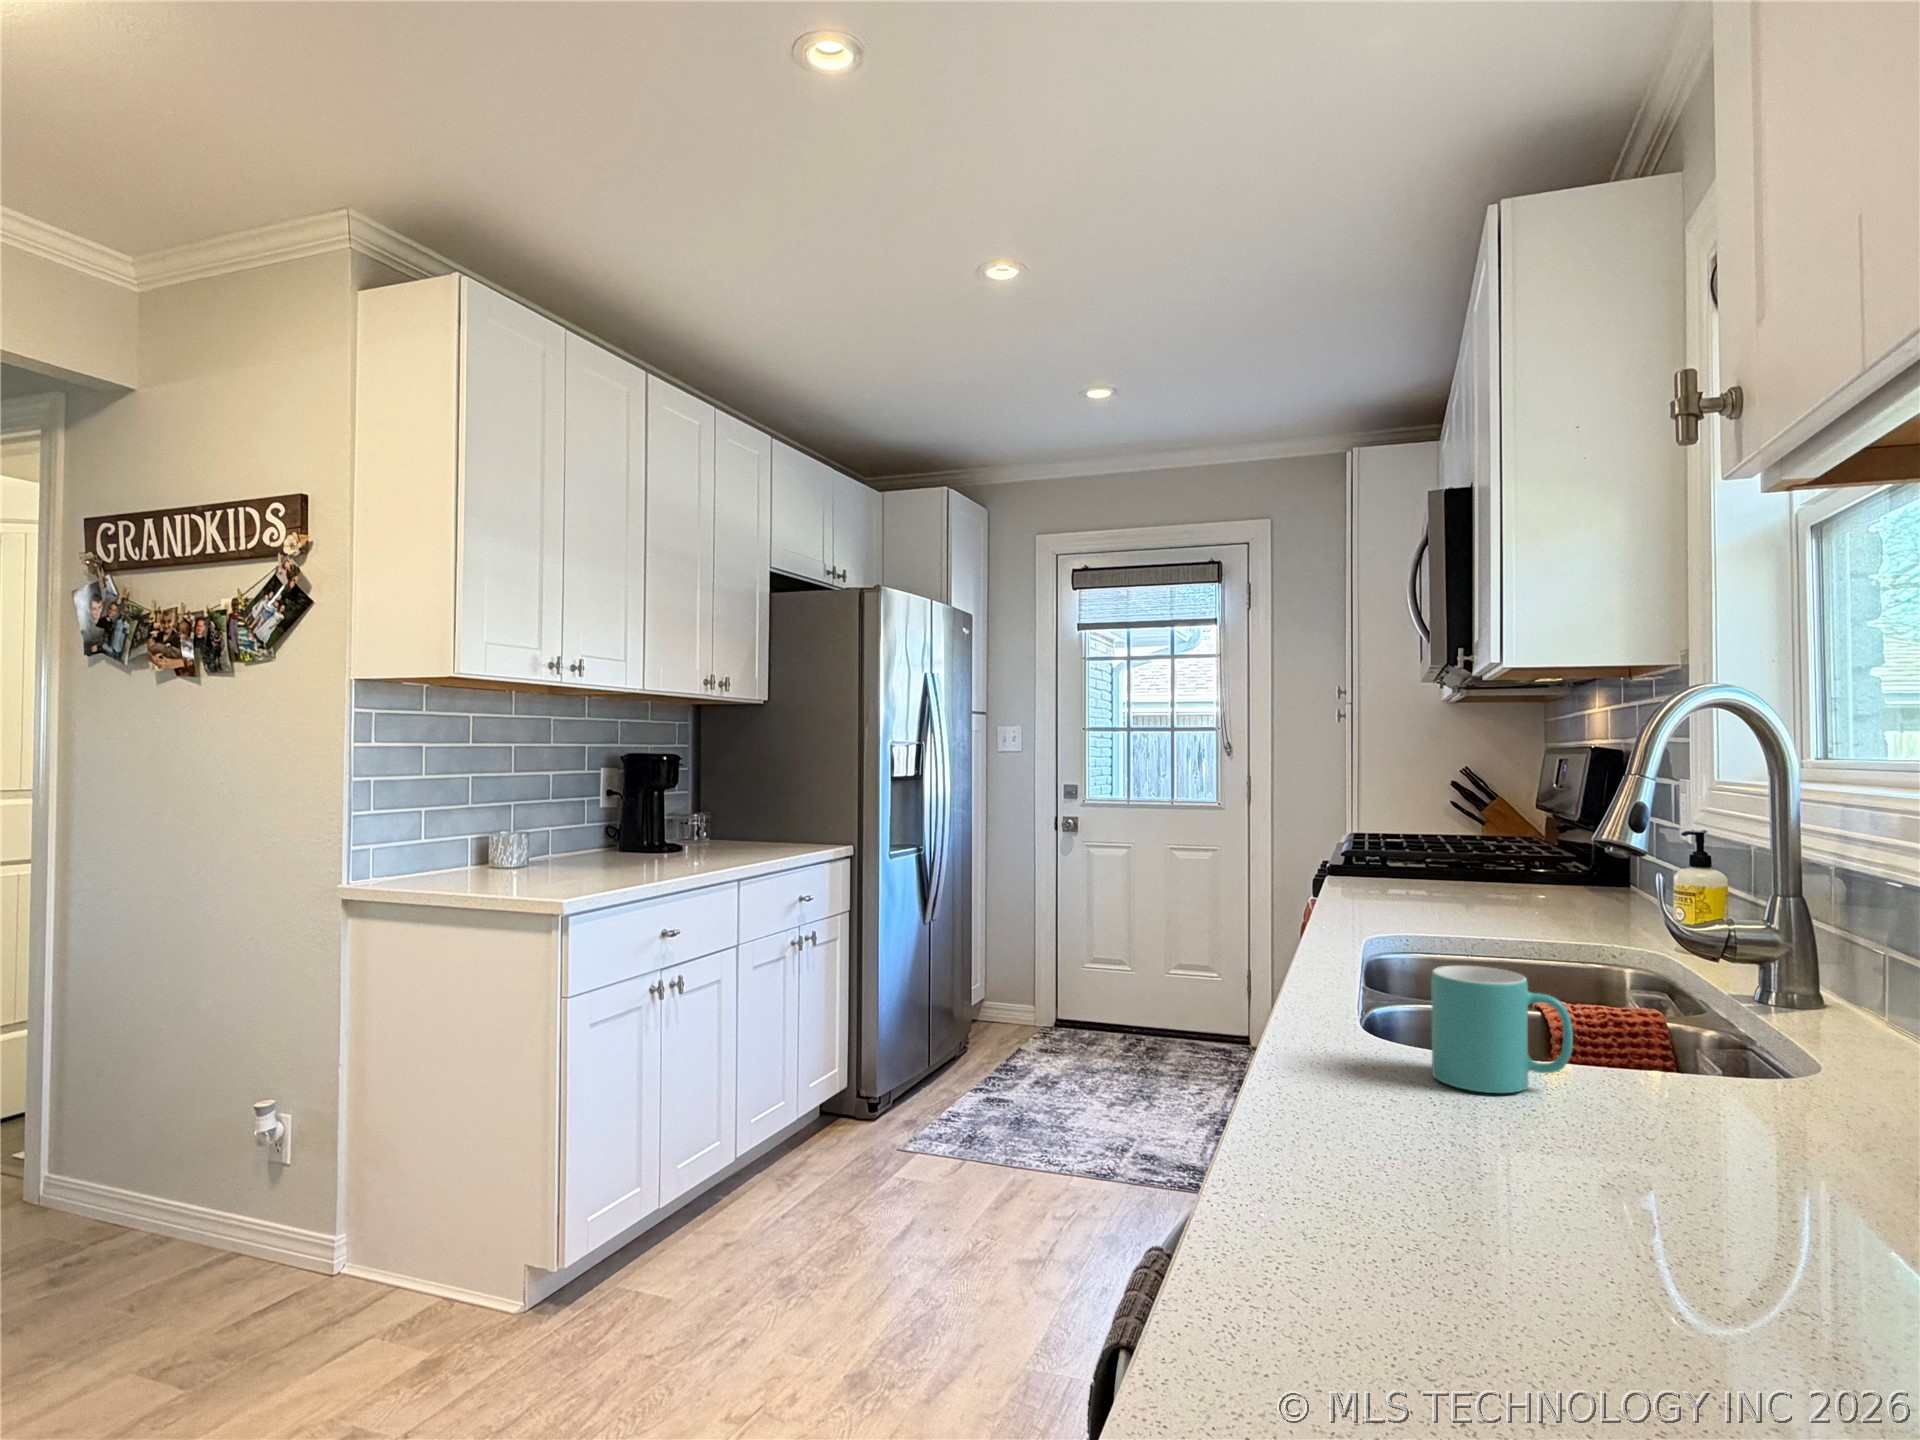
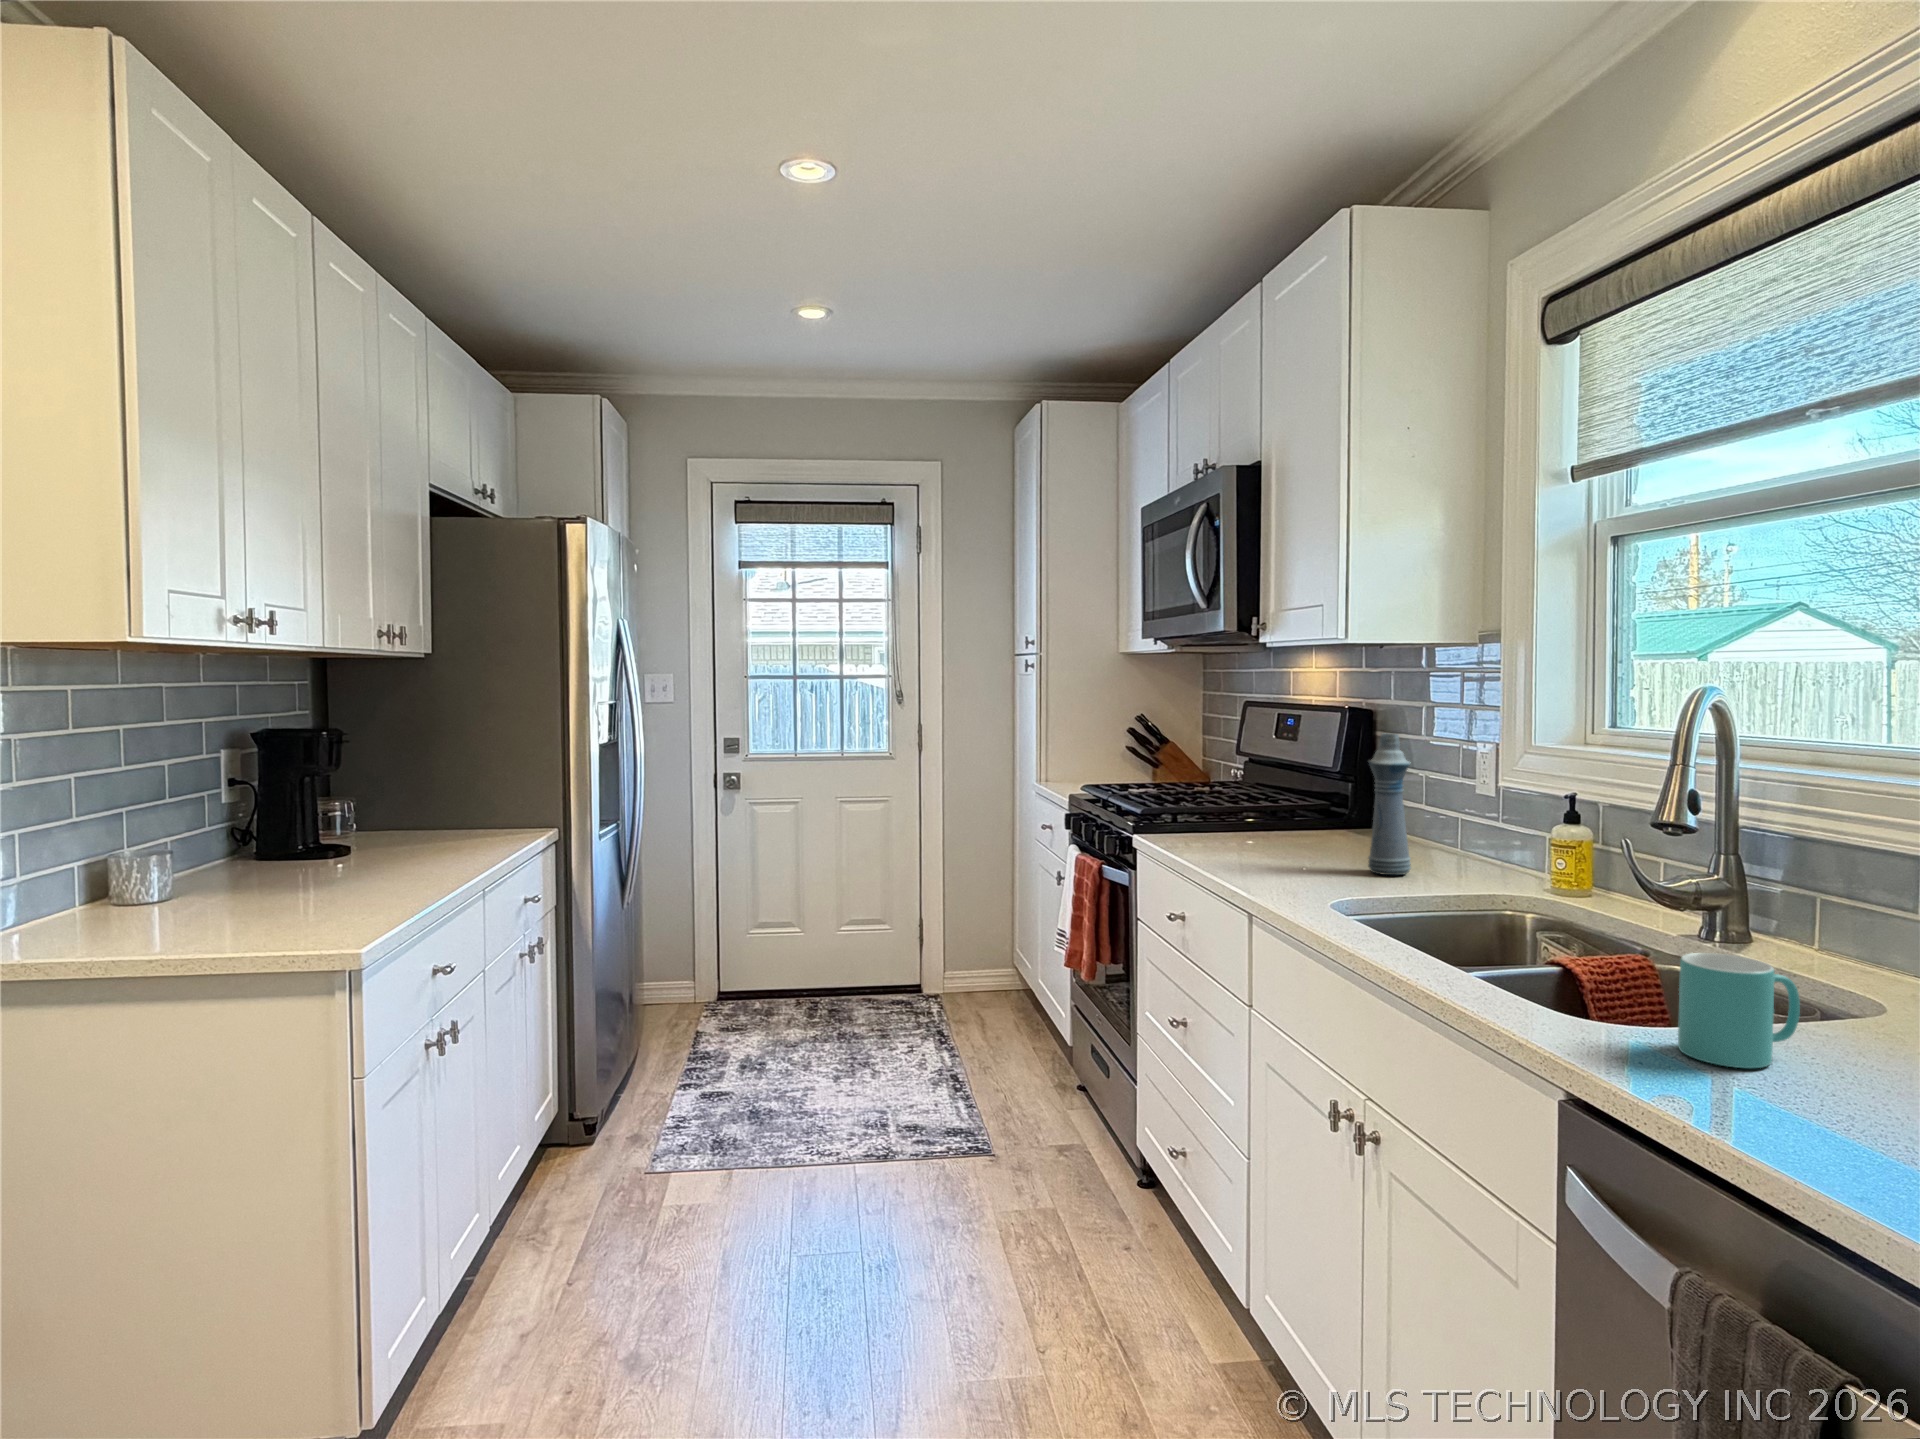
bottle: none [1502,764,1557,924] -> present [1368,734,1411,875]

